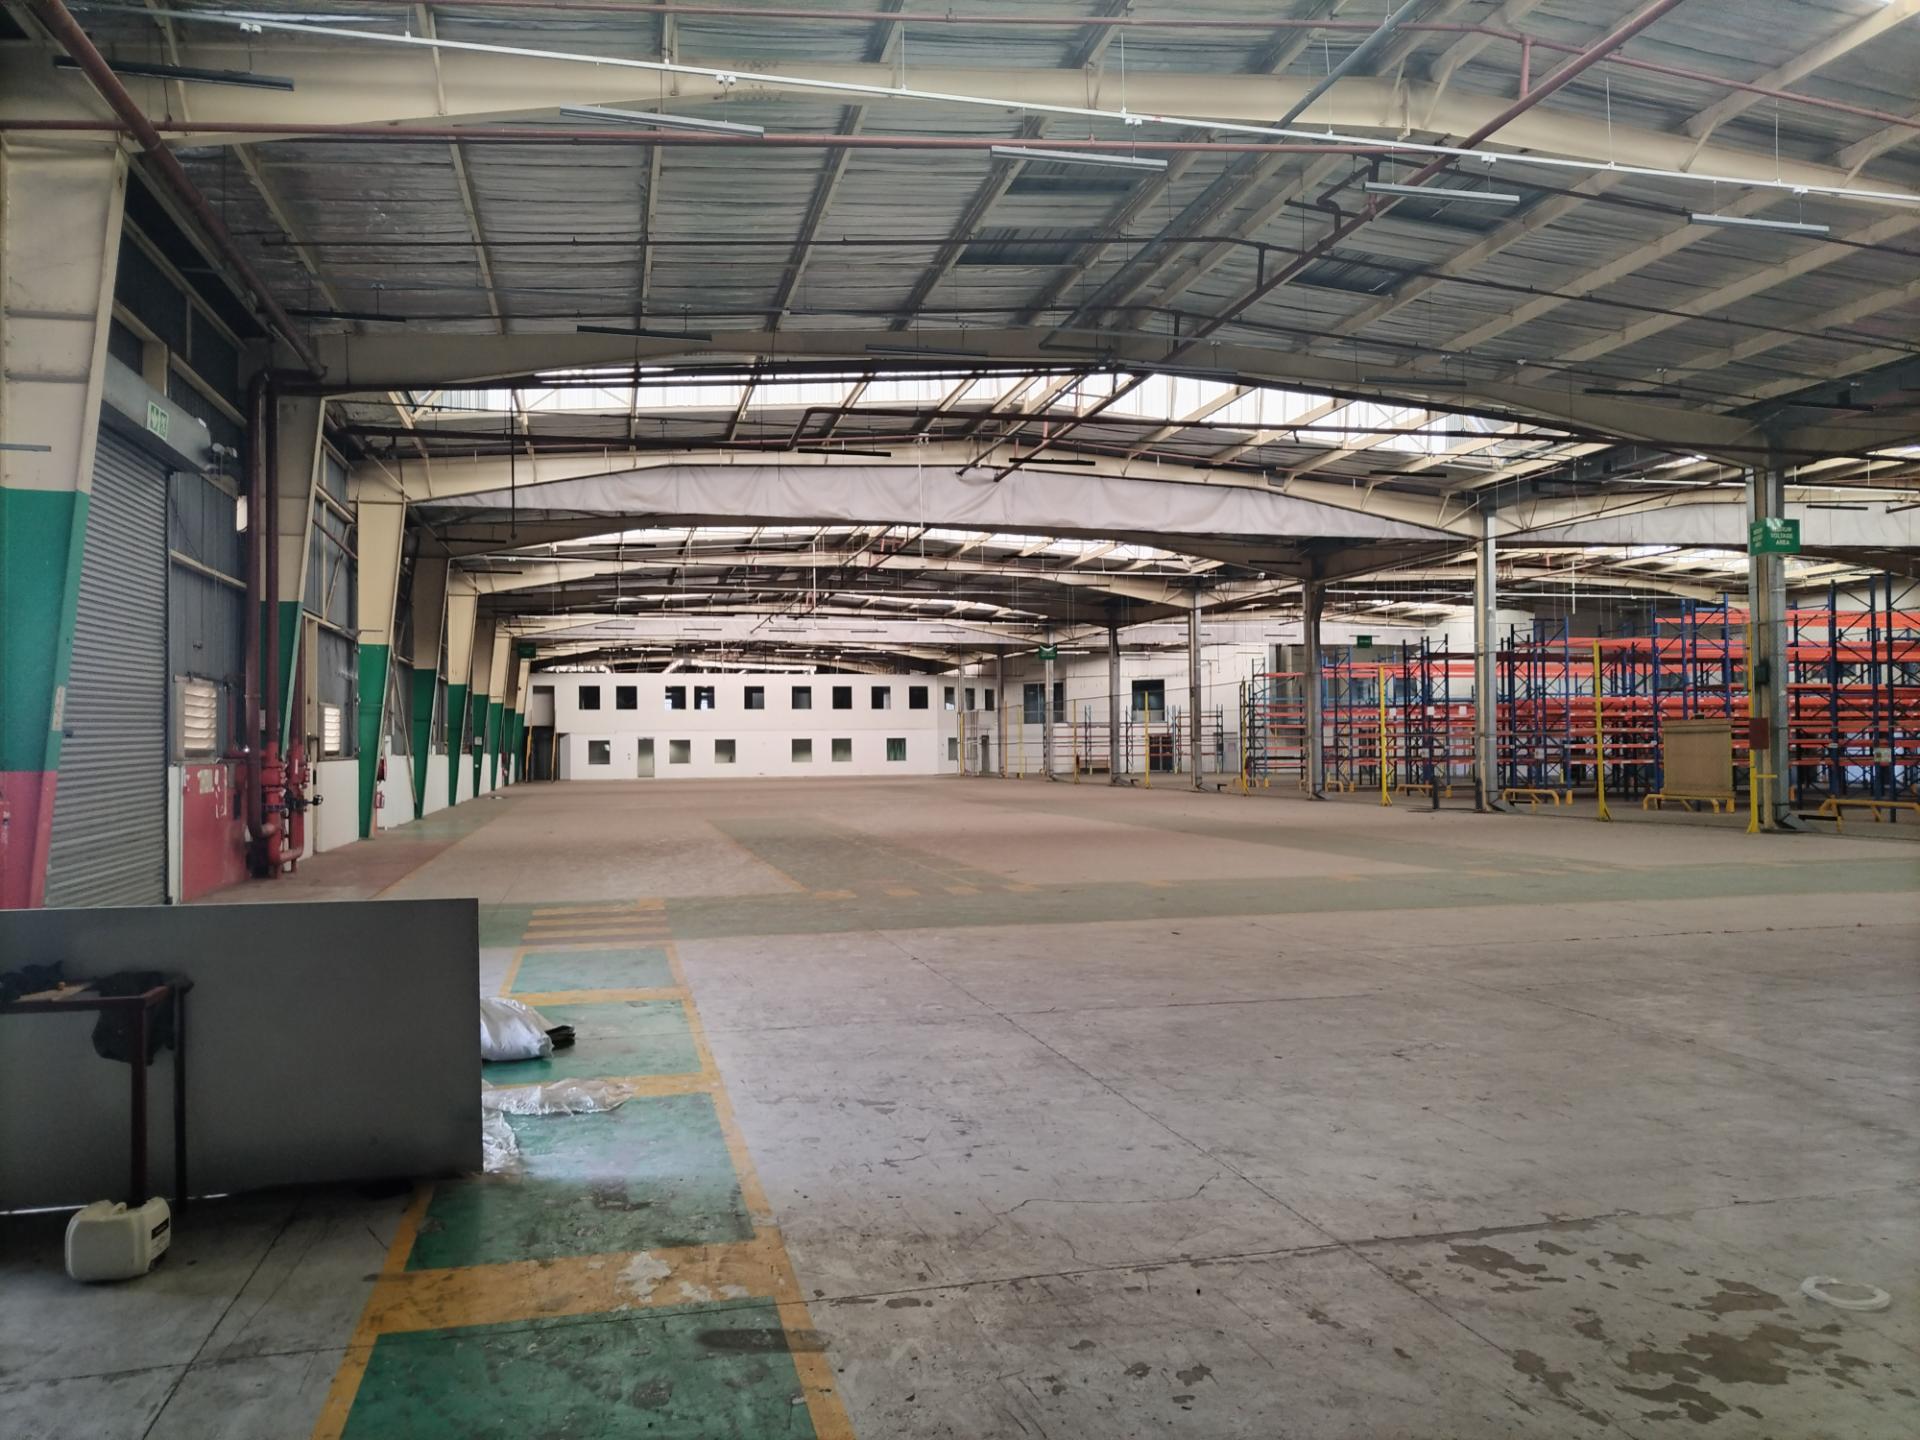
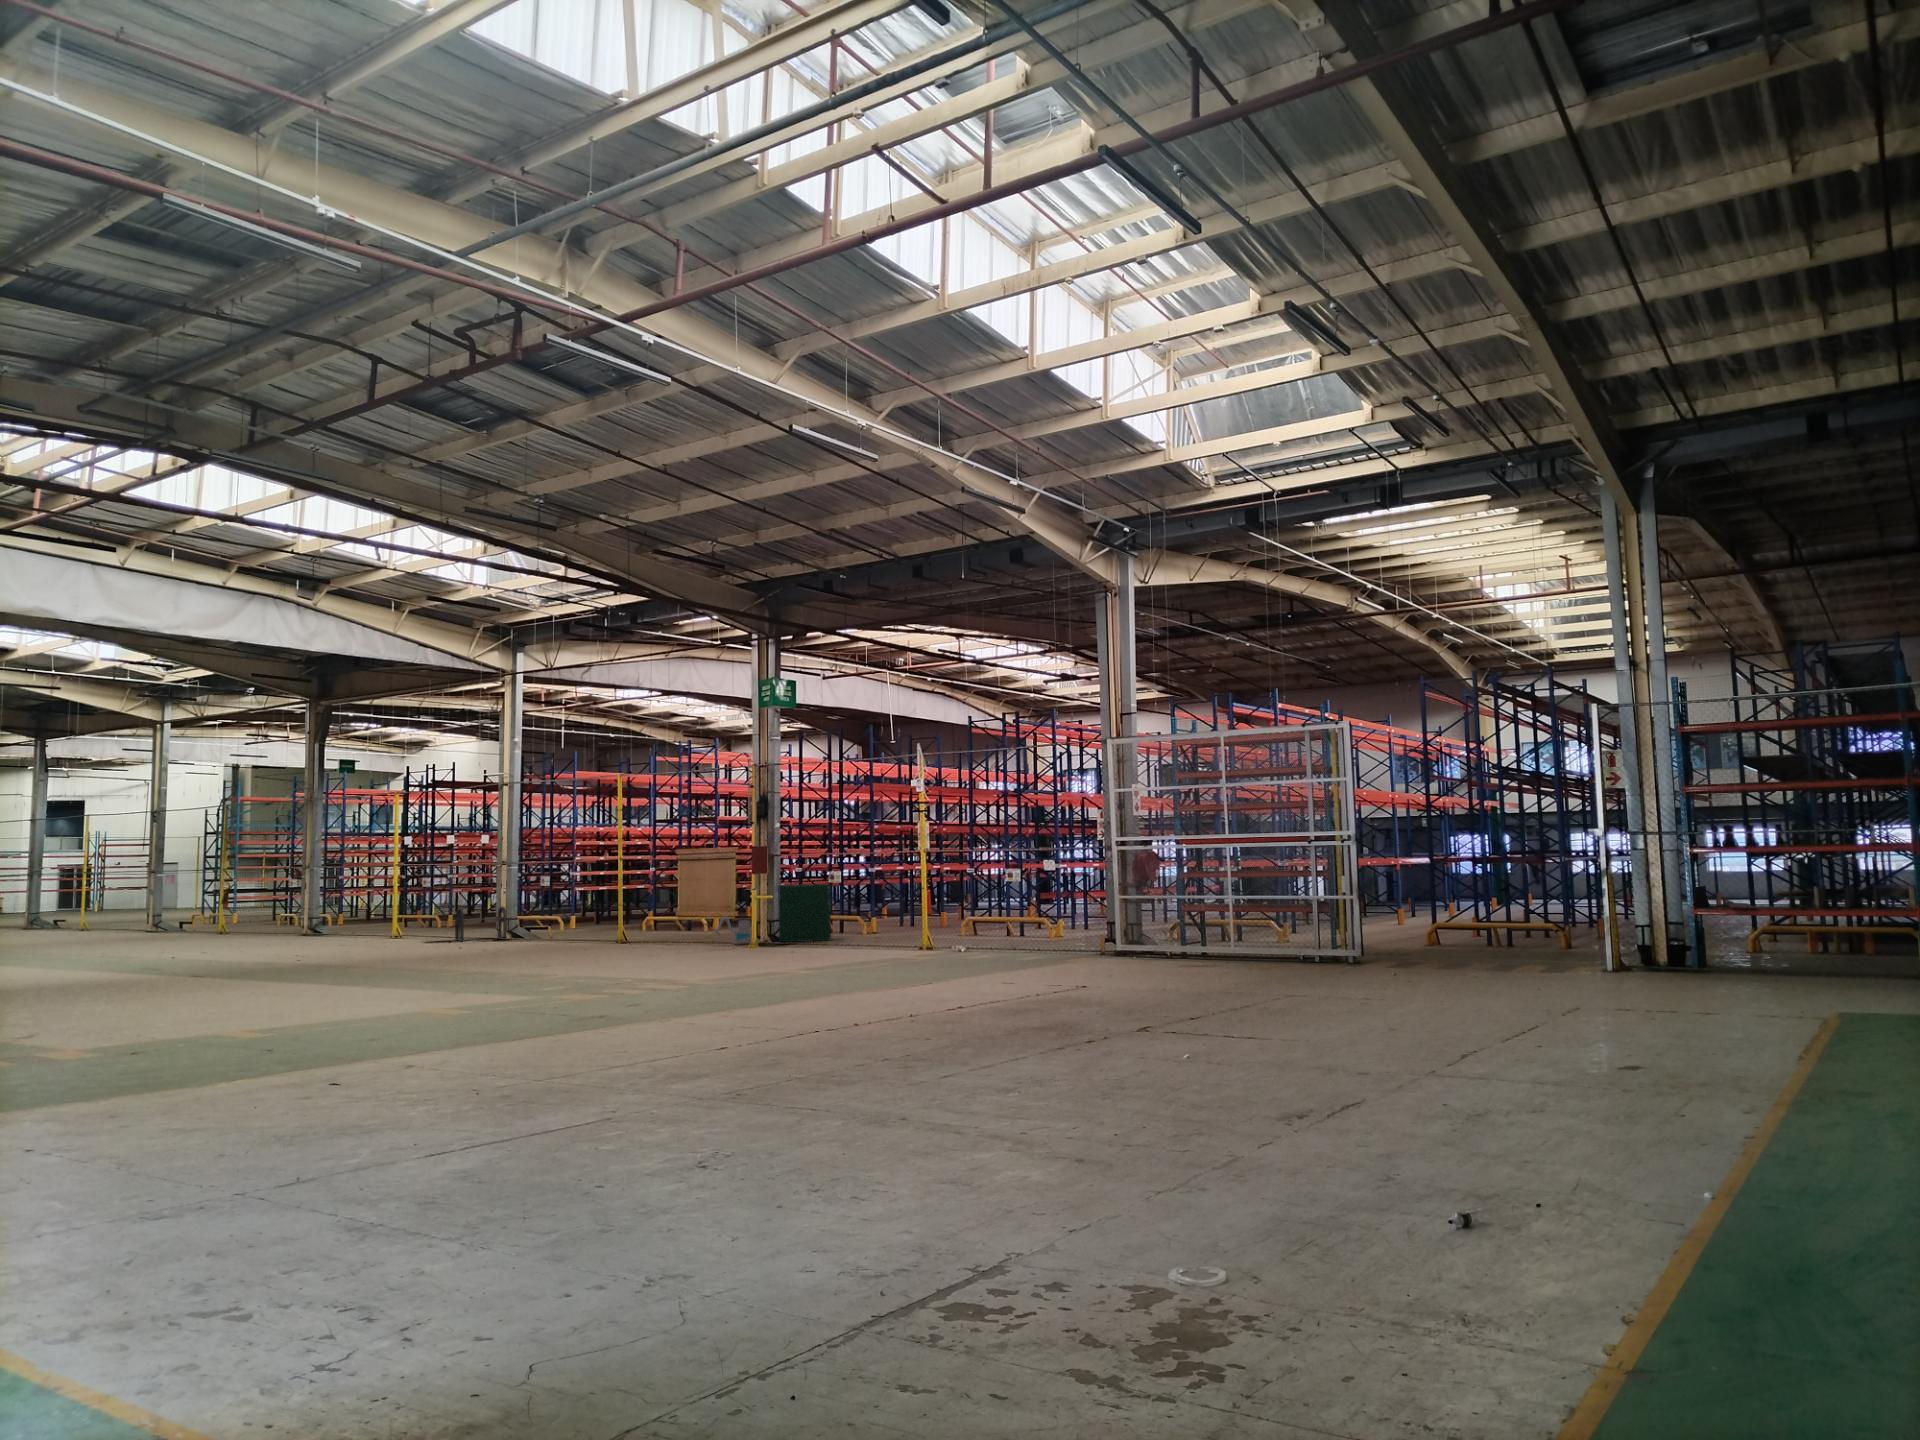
filing cabinet: none [1789,764,1869,834] -> present [778,884,833,942]
vacuum cleaner: none [1701,797,1753,831] -> present [714,916,752,944]

